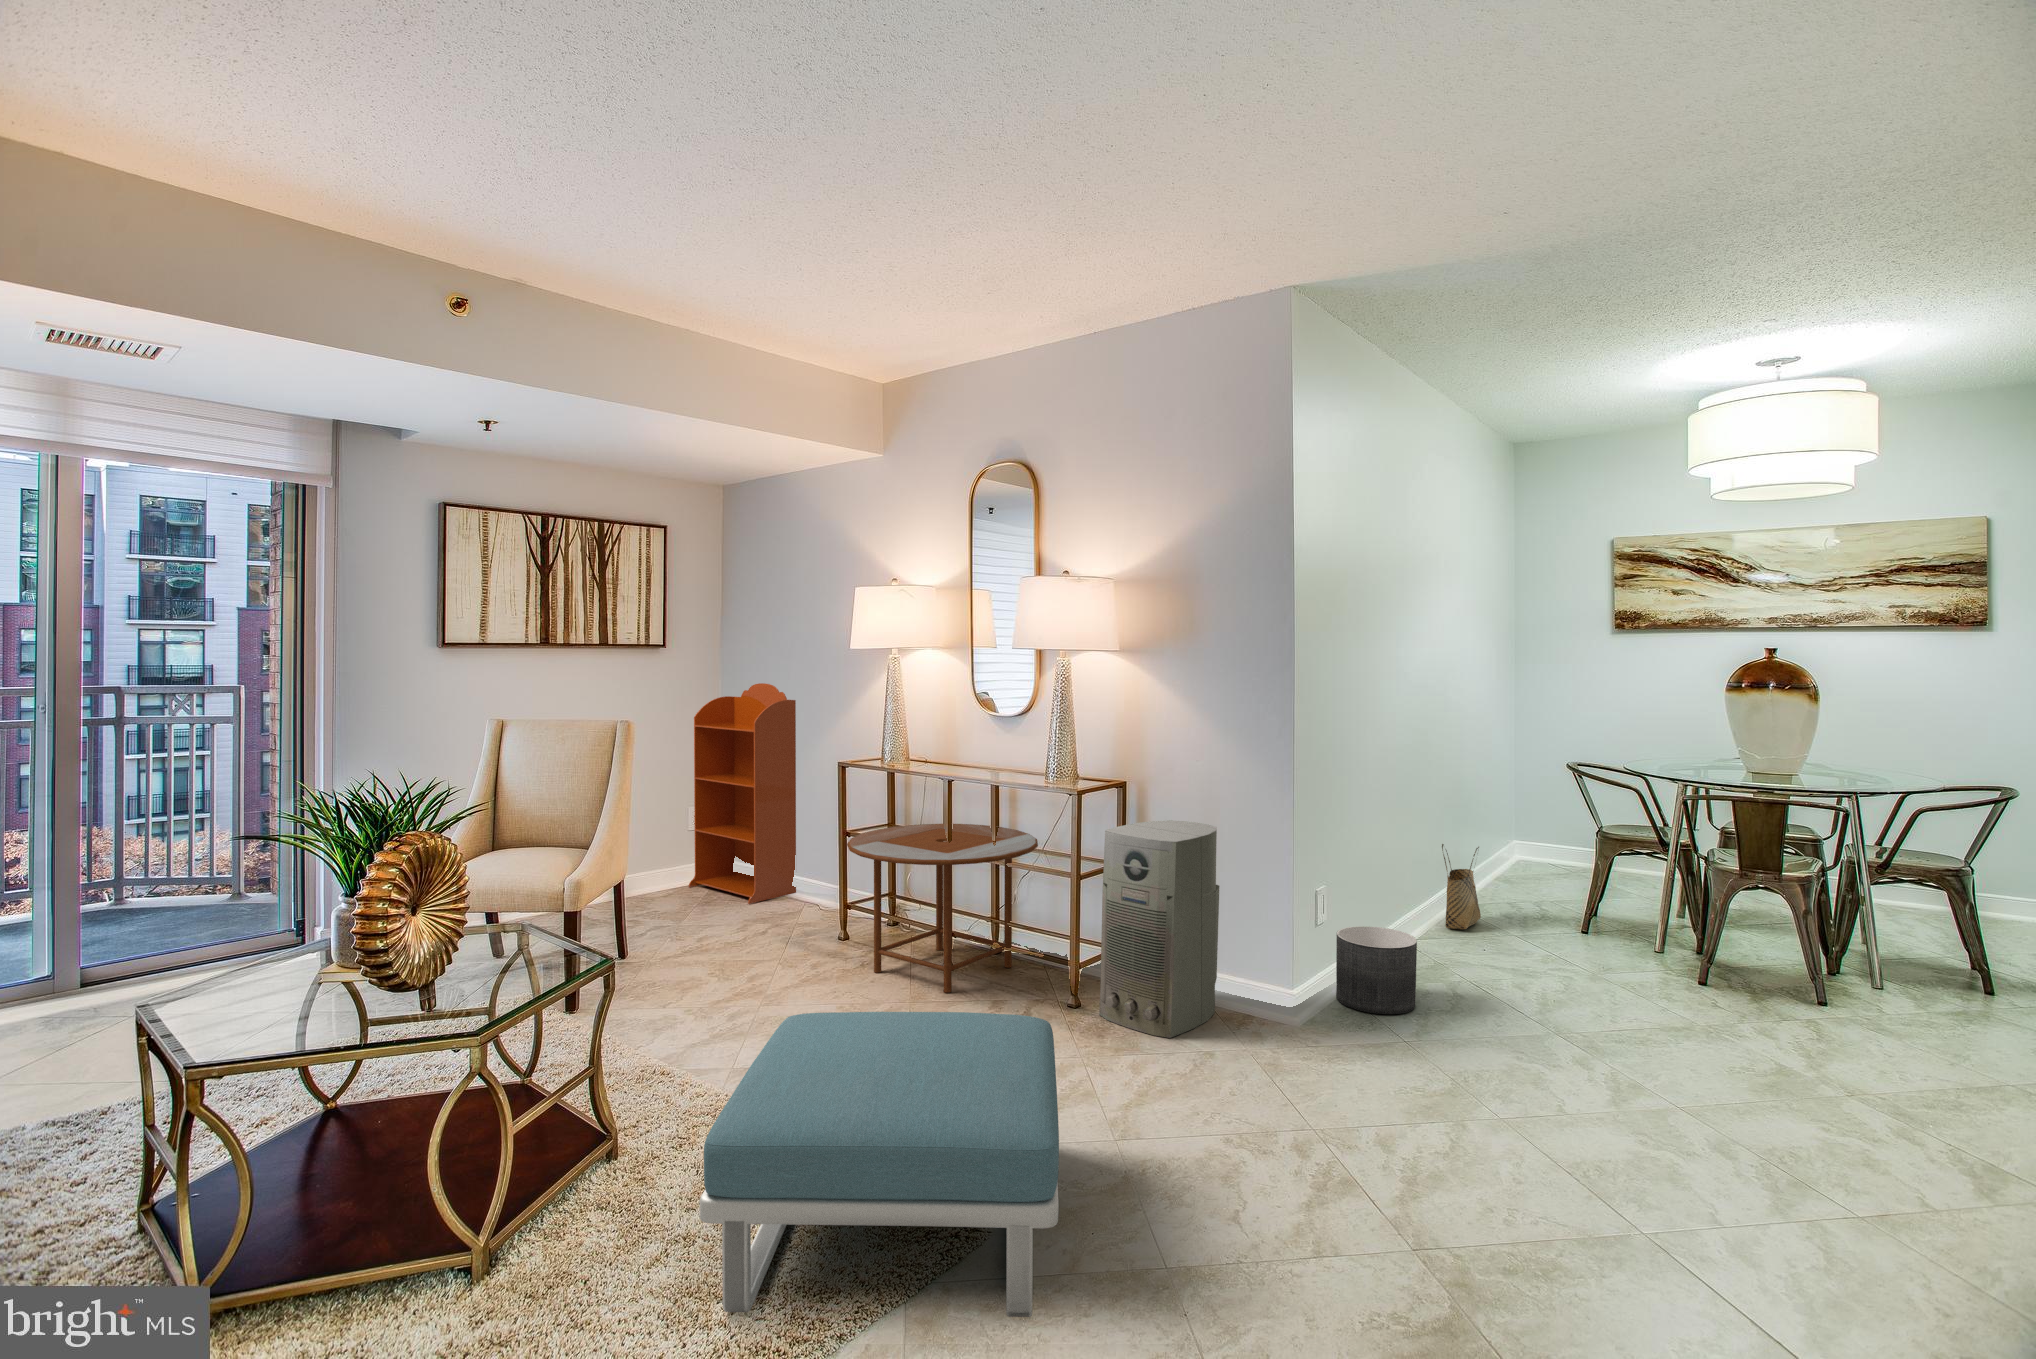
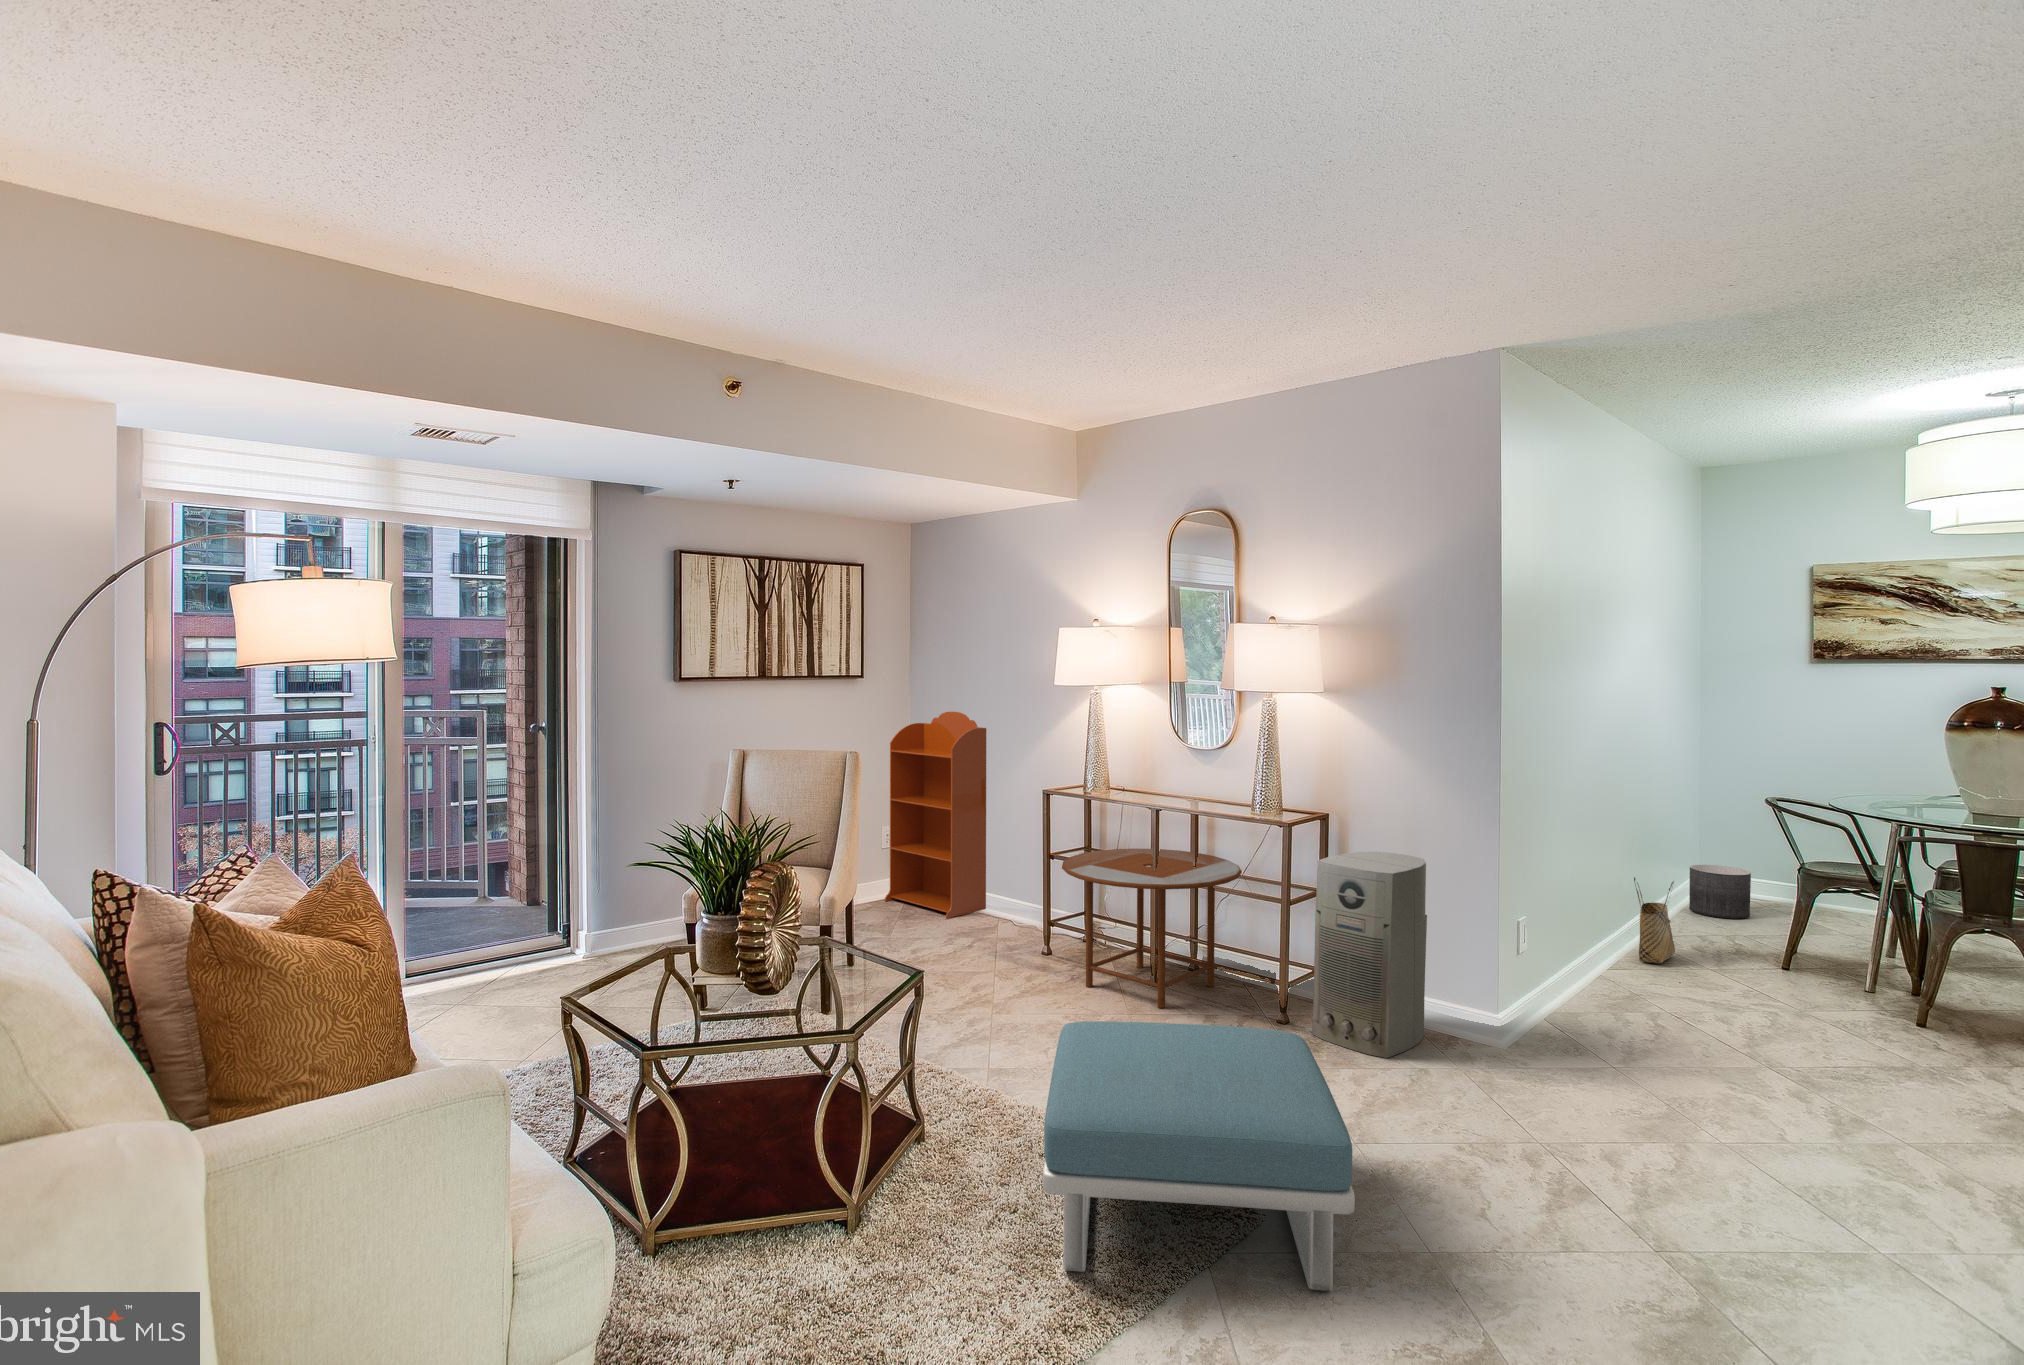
planter: present [1336,926,1417,1014] -> present [1689,865,1751,919]

